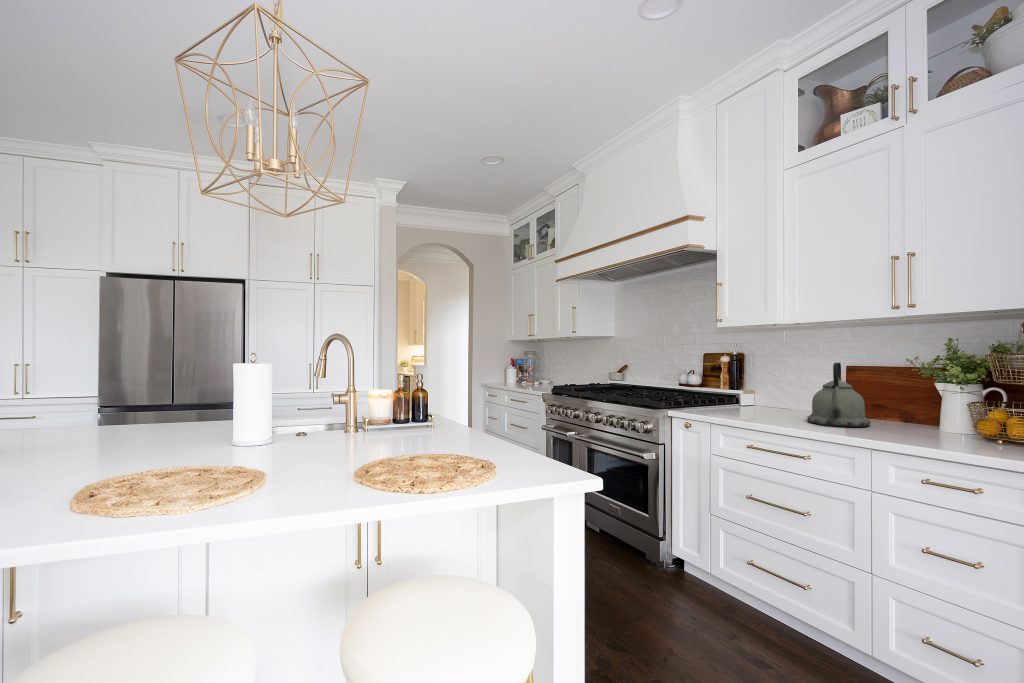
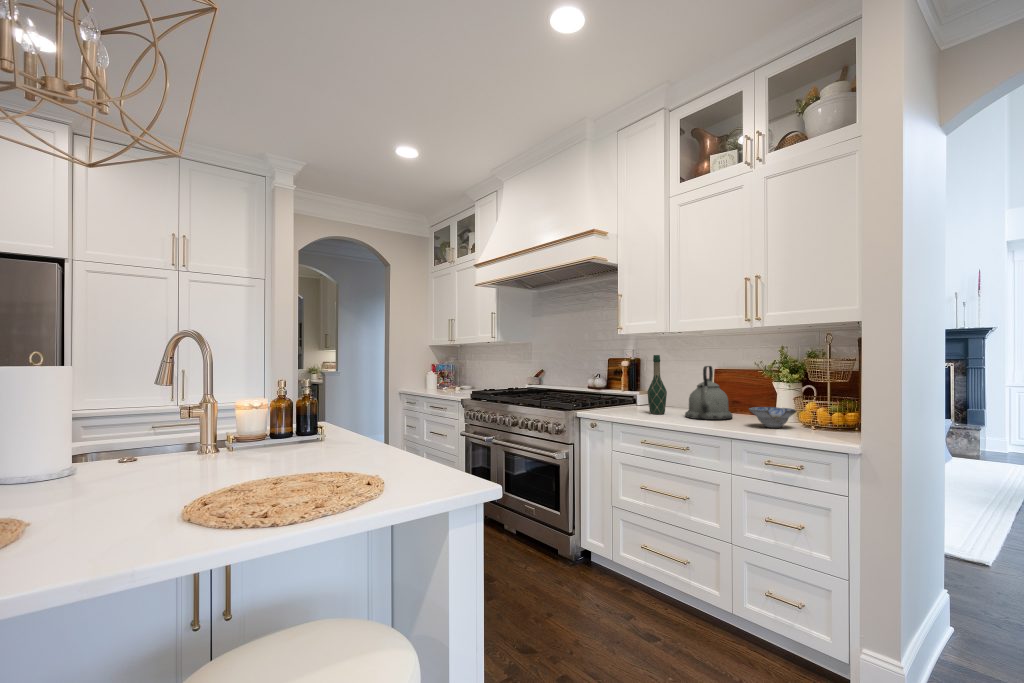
wine bottle: none [758,350,782,418] -> present [648,355,667,414]
ceramic bowl: none [901,413,972,441] -> present [749,407,797,428]

